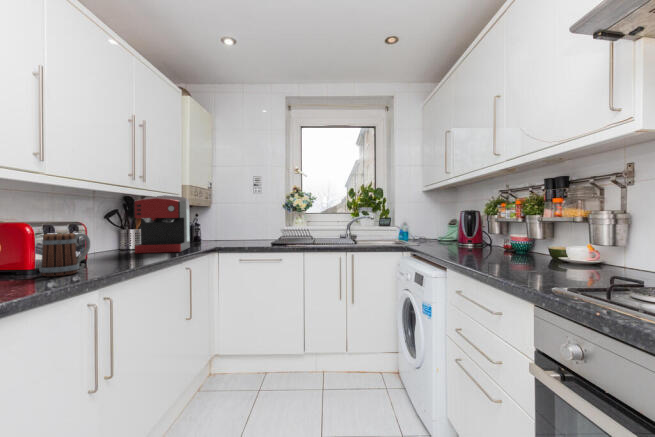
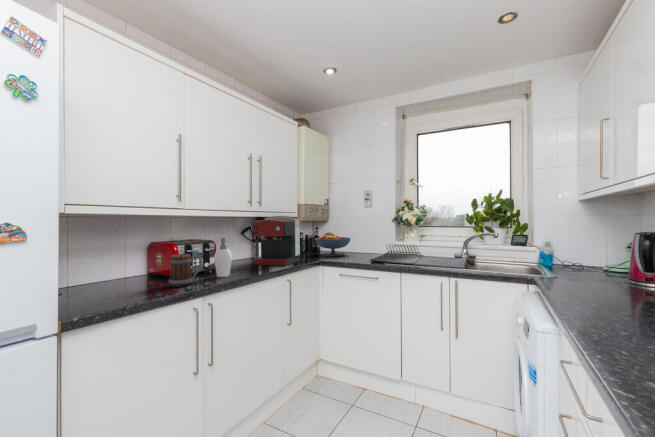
soap dispenser: none [98,215,124,265] -> present [214,238,232,277]
fruit bowl: none [199,218,240,243] -> present [315,232,351,256]

